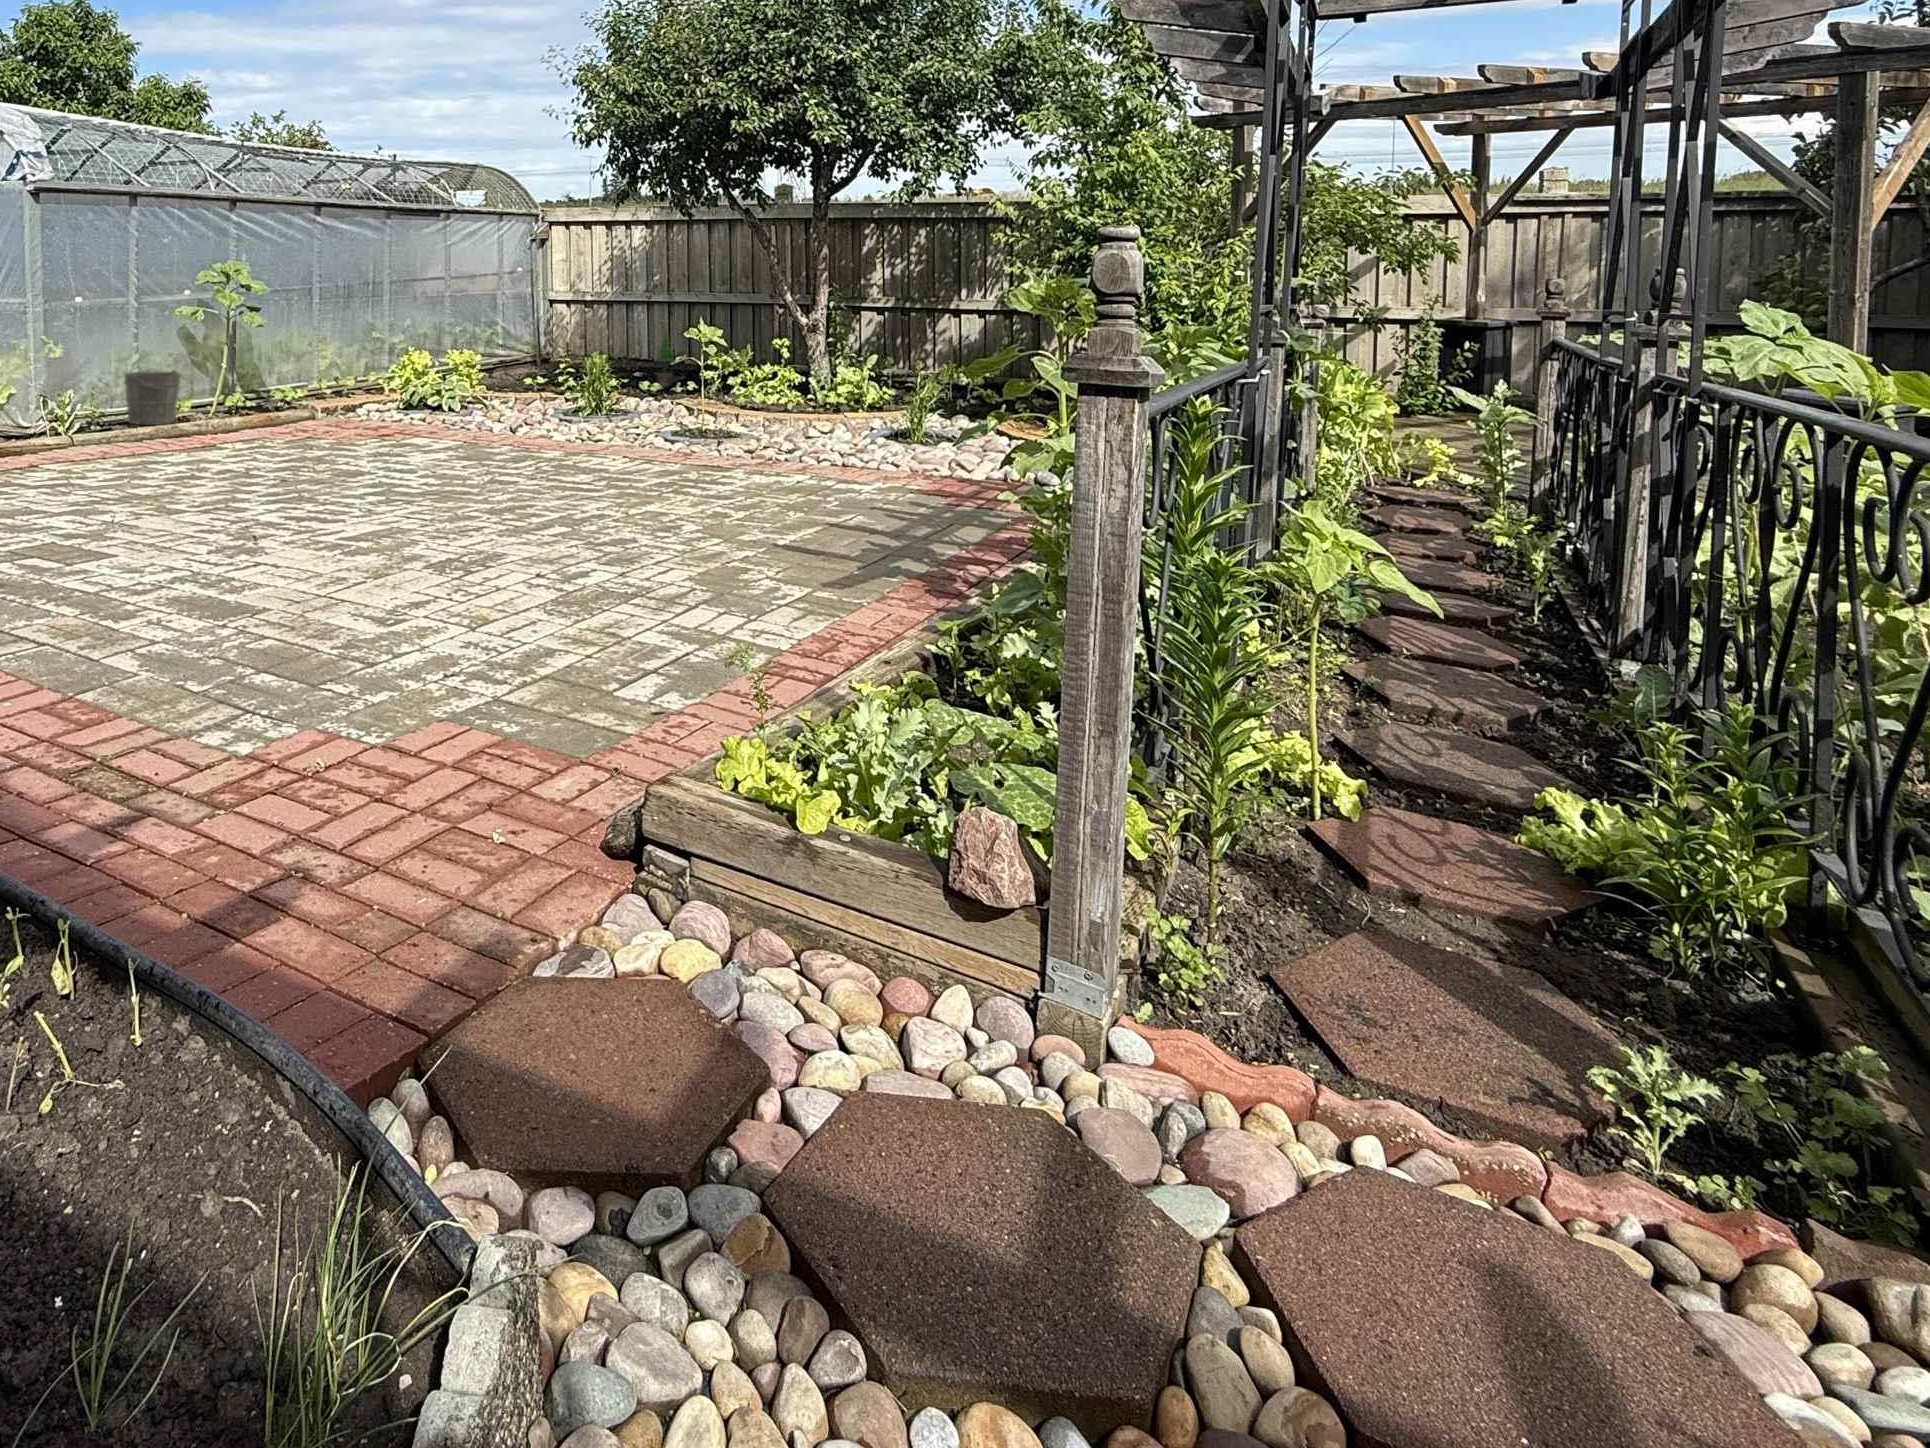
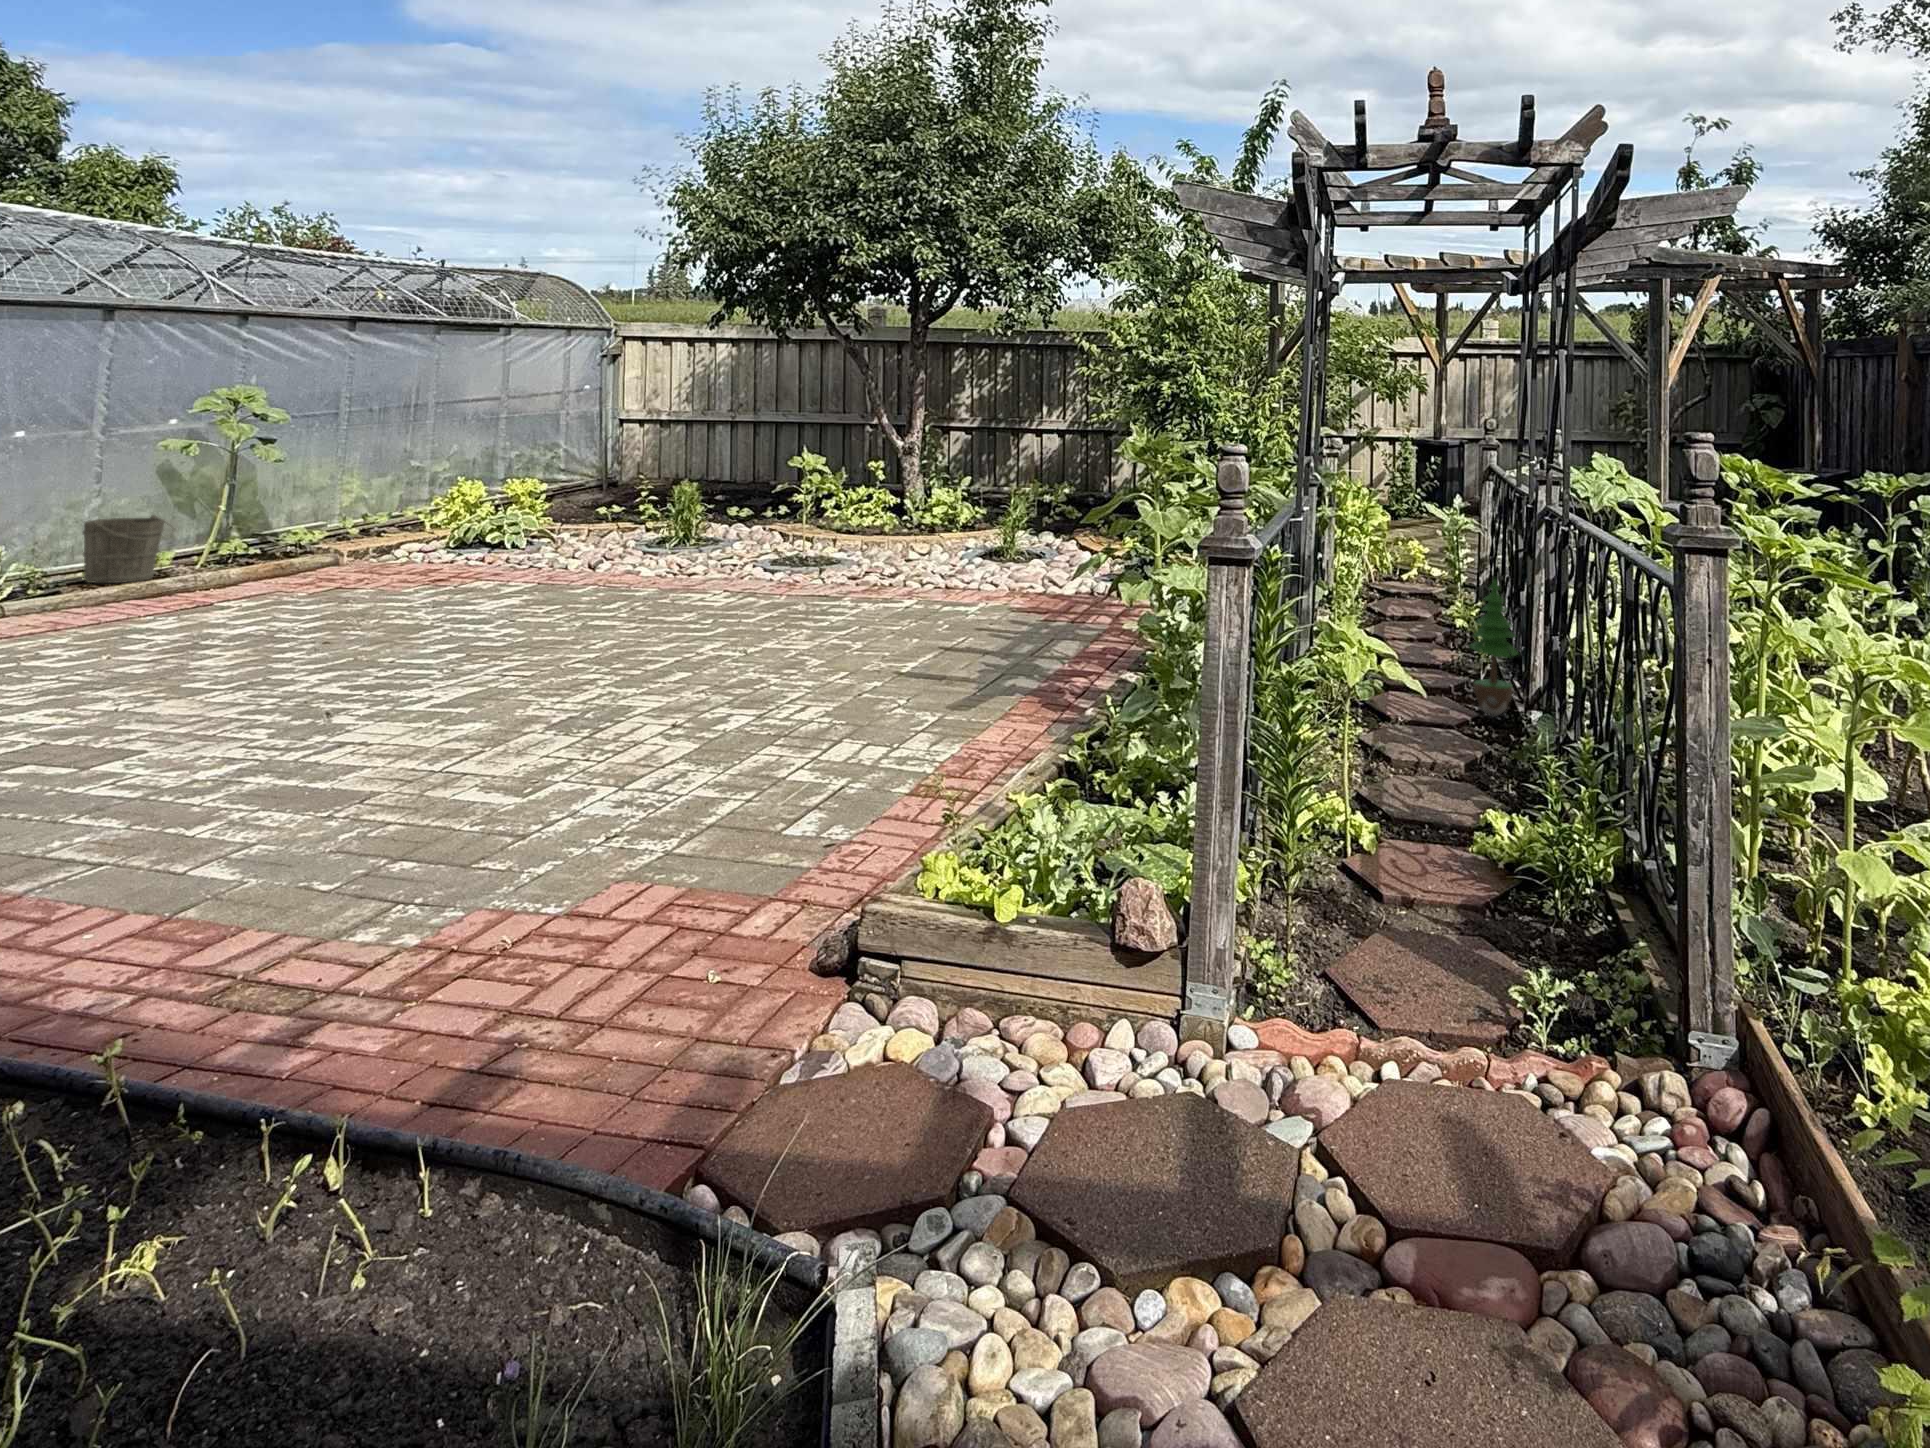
potted tree: present [657,333,674,387] -> present [1470,579,1518,717]

